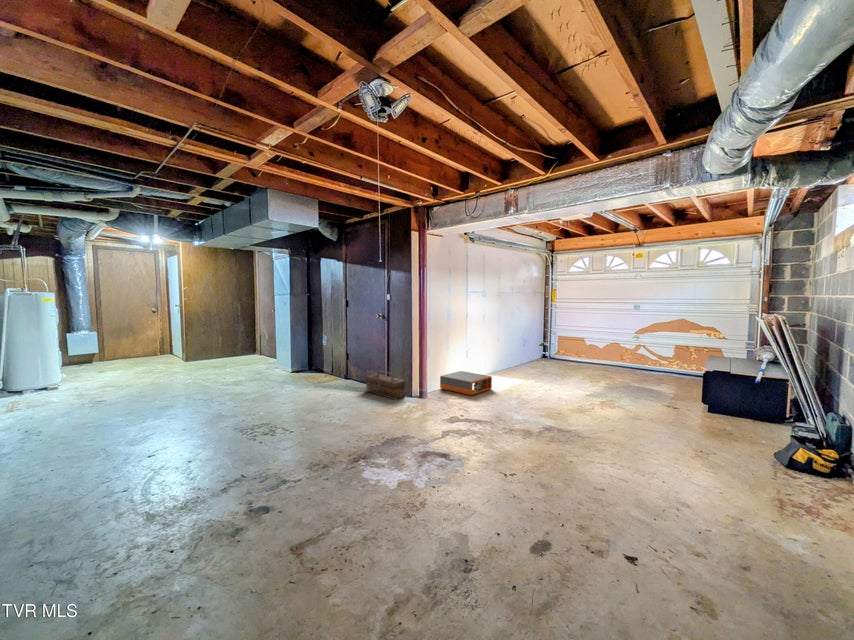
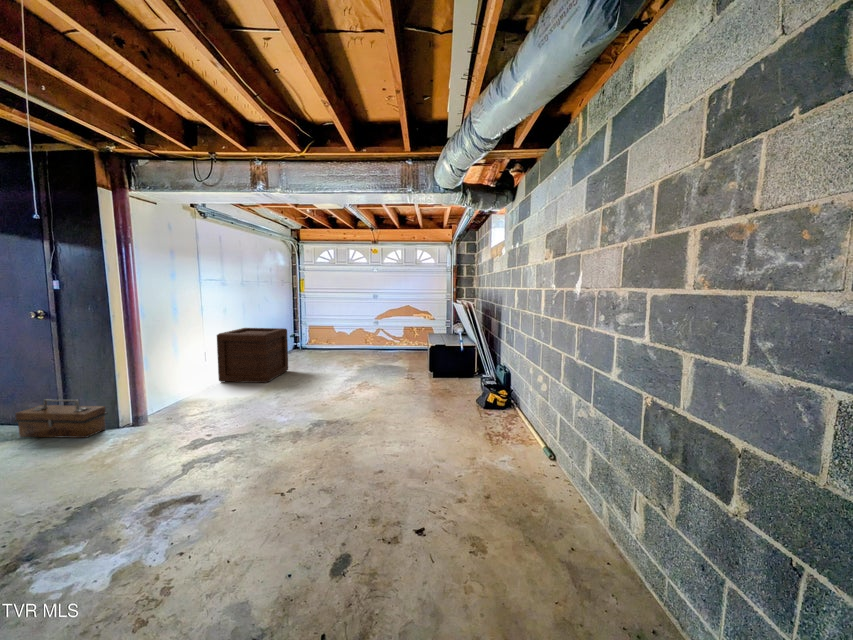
wooden crate: none [477,333,535,385] -> present [217,328,288,383]
storage box: present [440,371,492,395] -> none [166,378,241,406]

